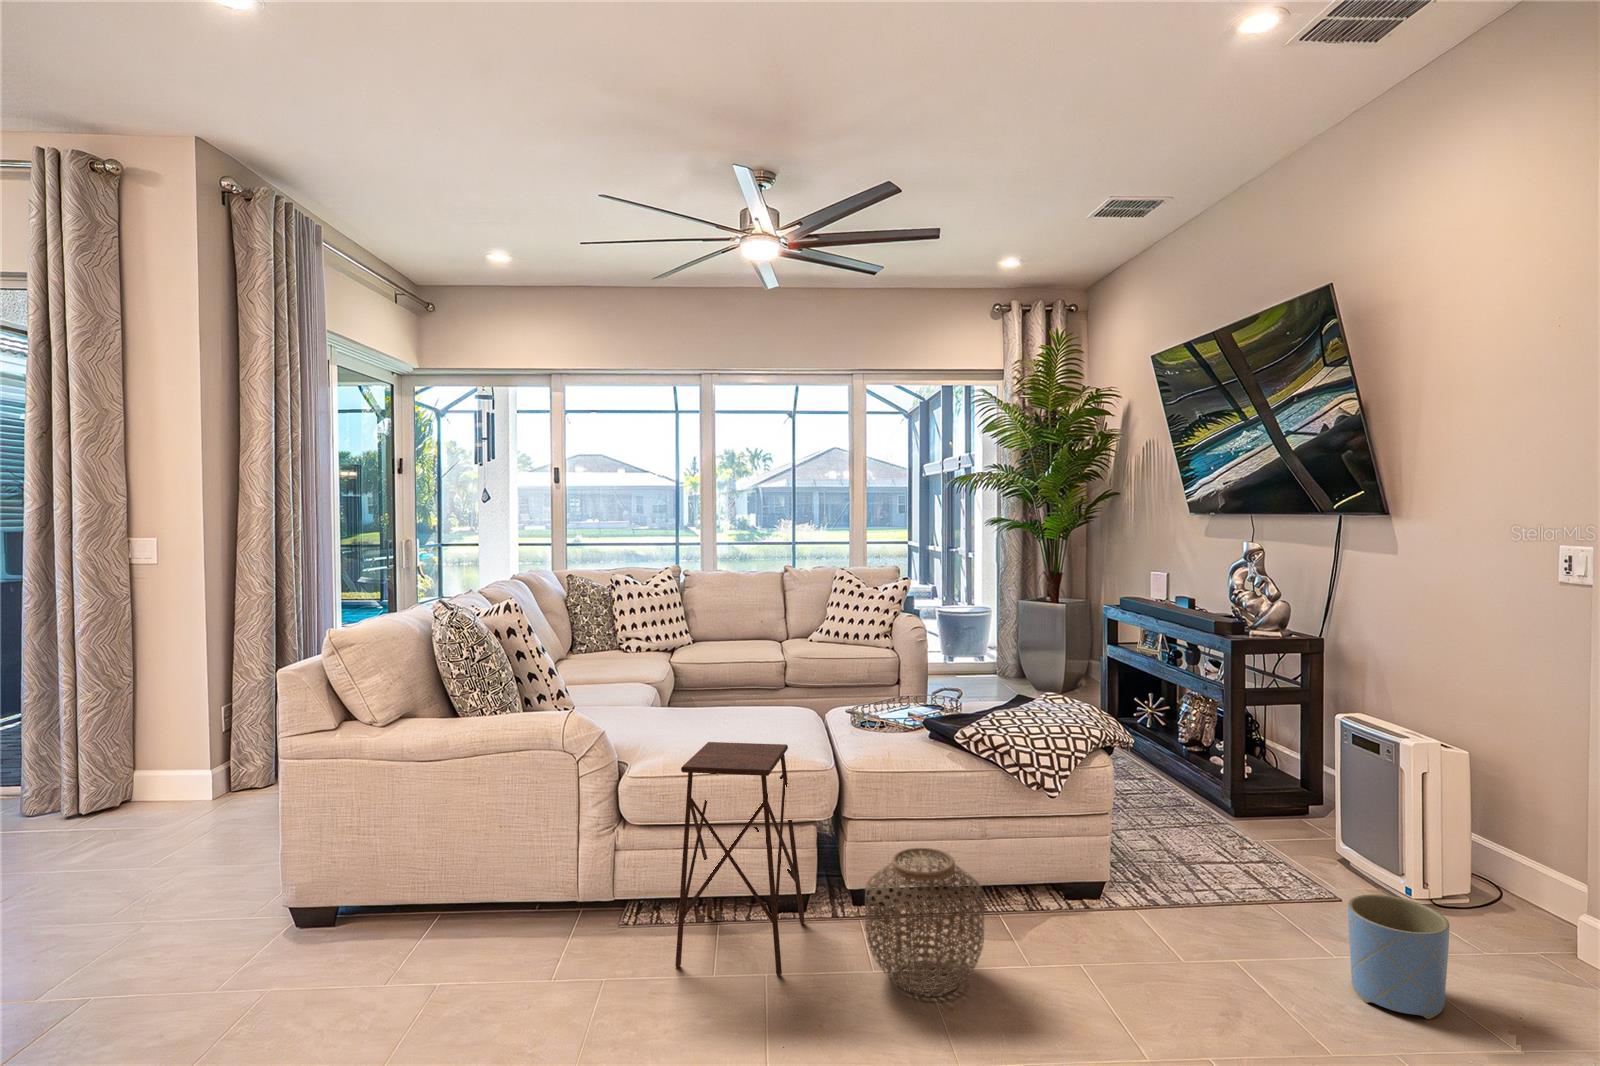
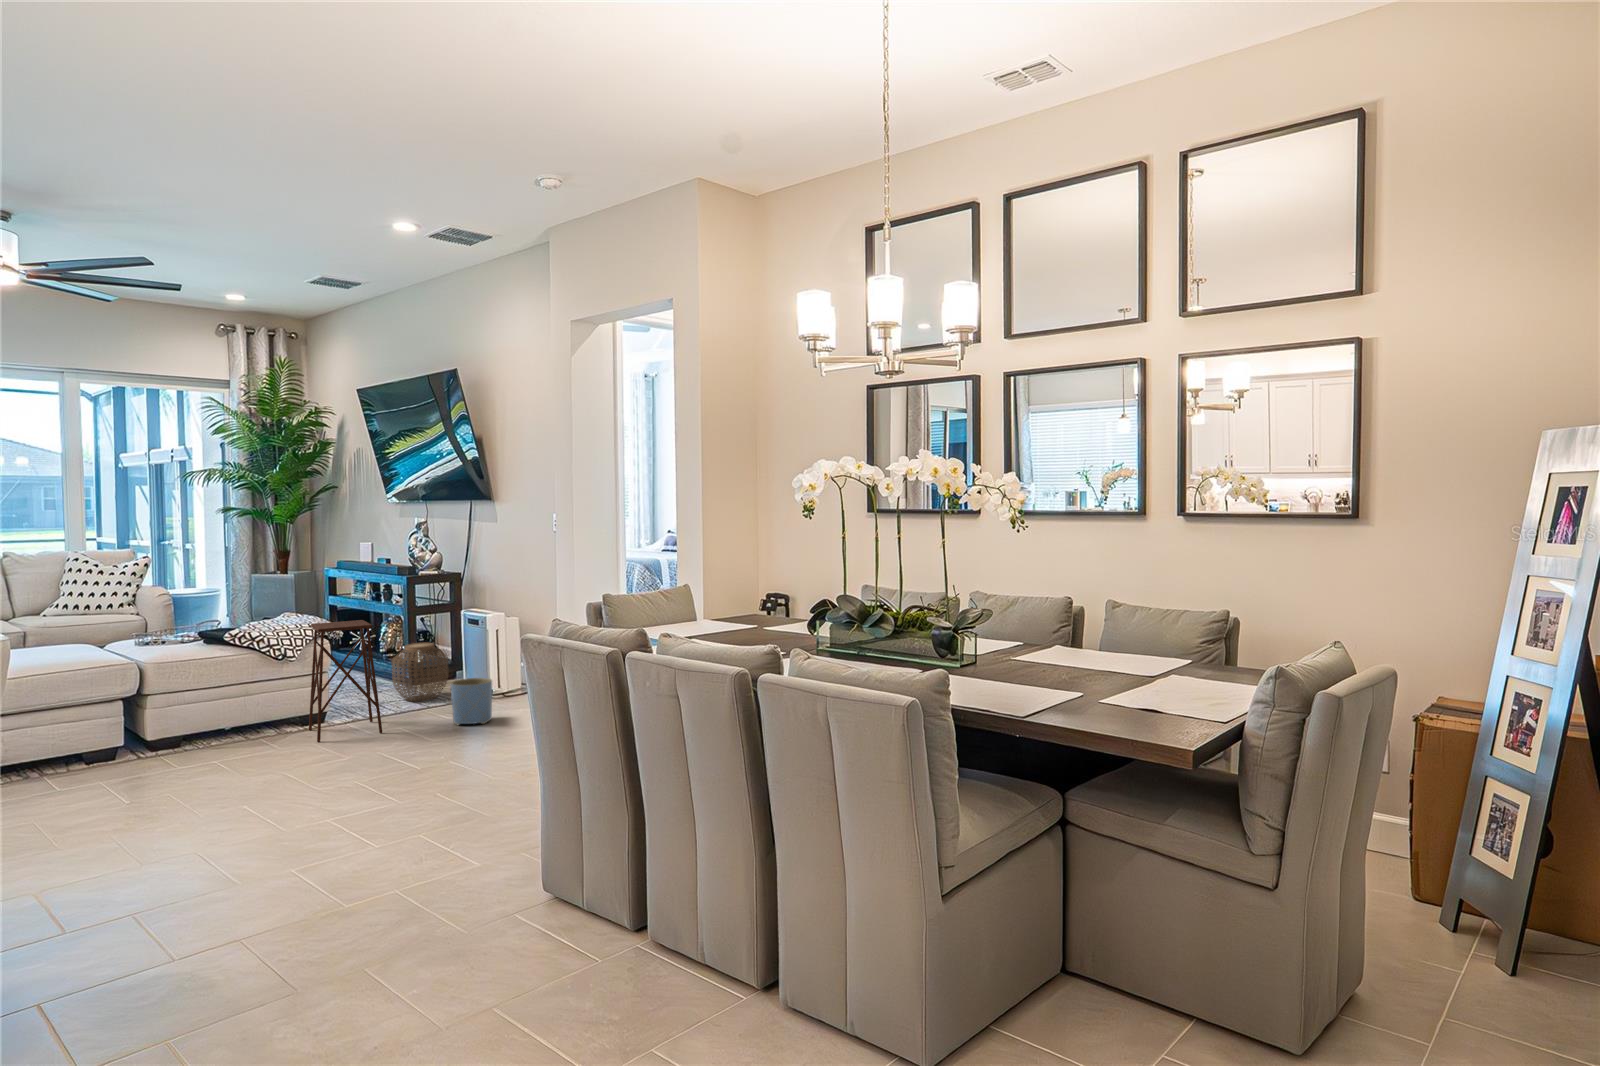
side table: present [675,742,805,976] -> present [309,620,382,742]
woven basket: present [865,848,984,996] -> present [392,643,448,701]

